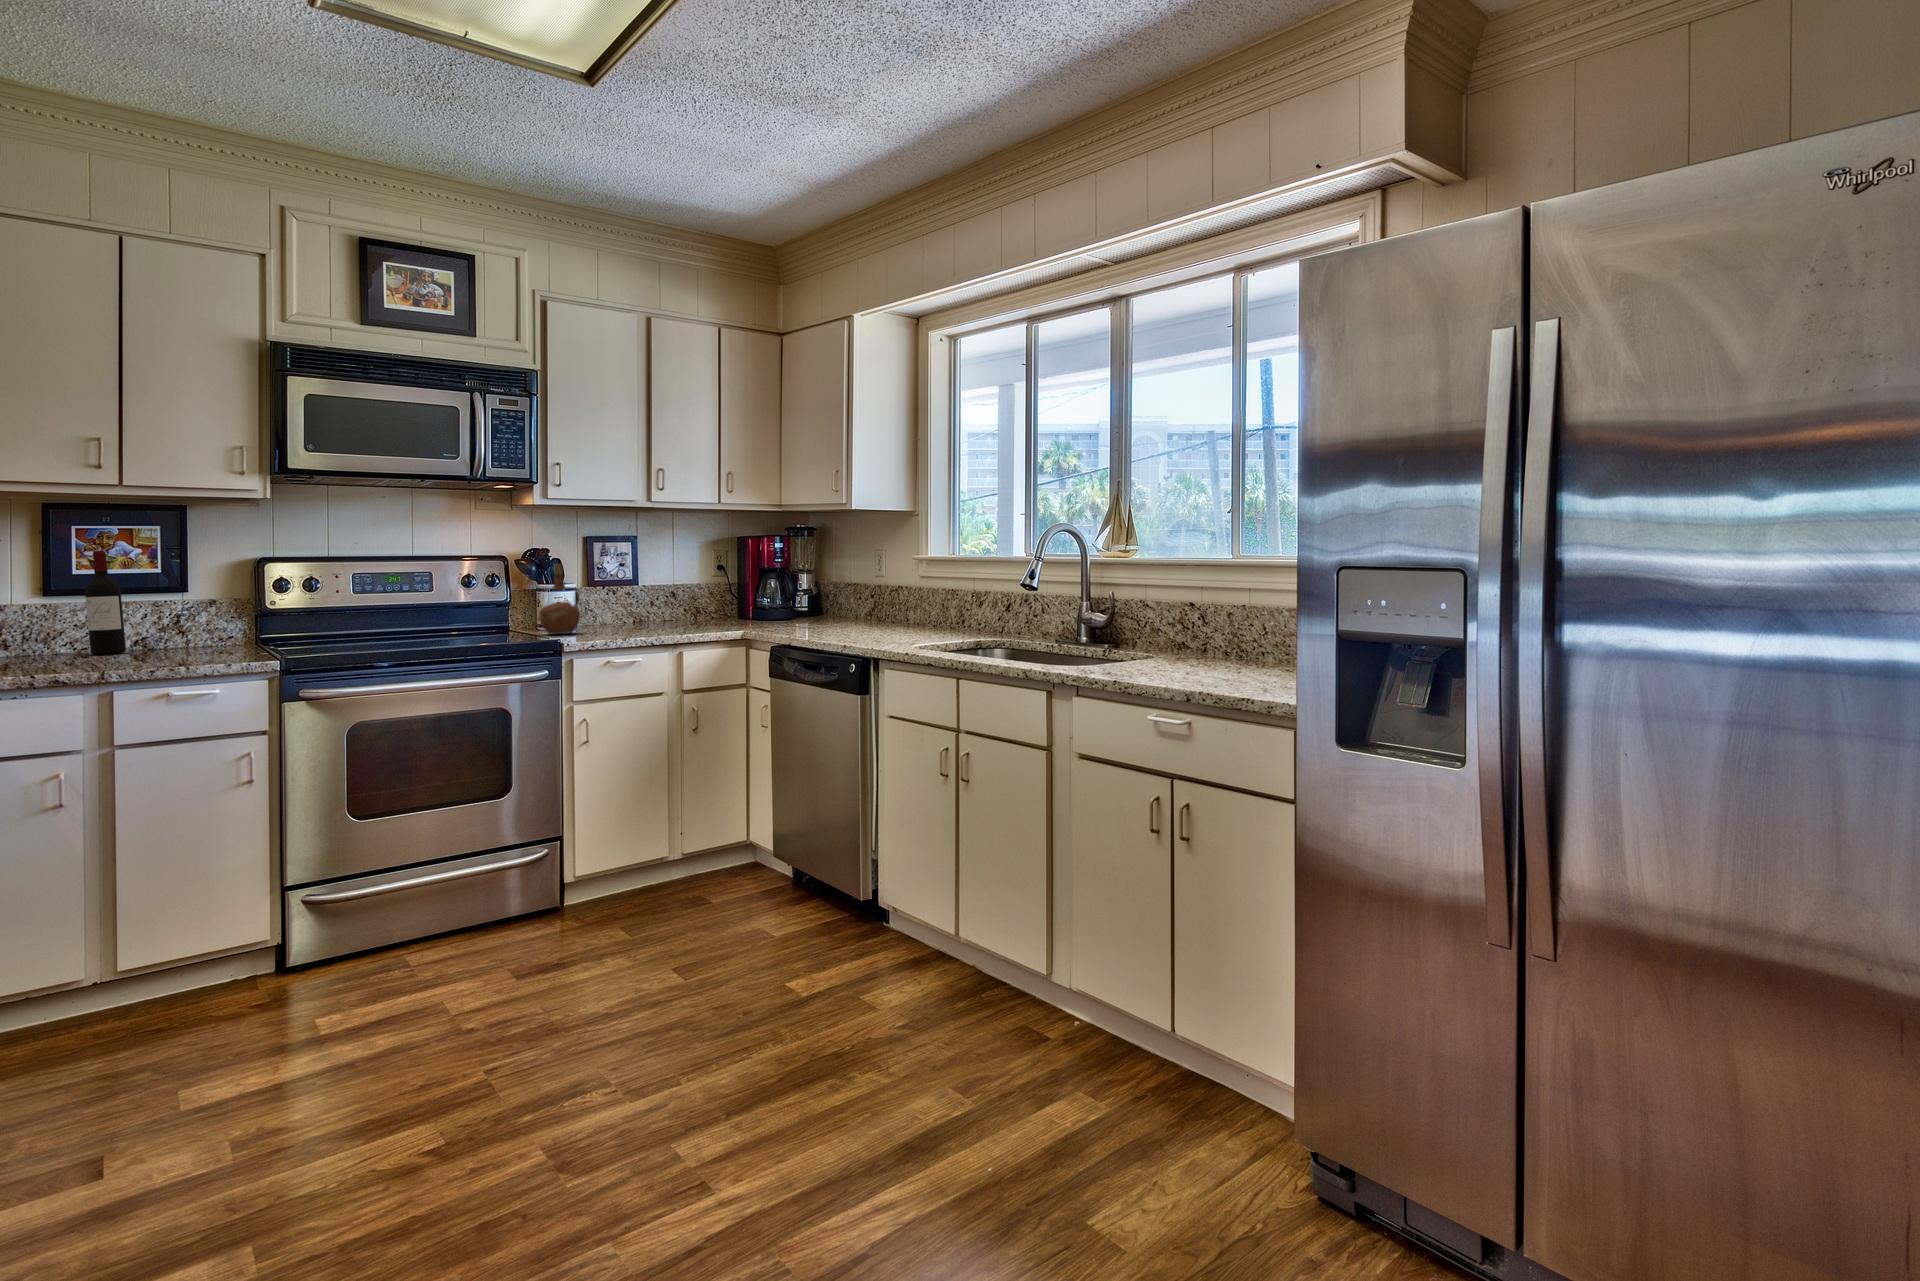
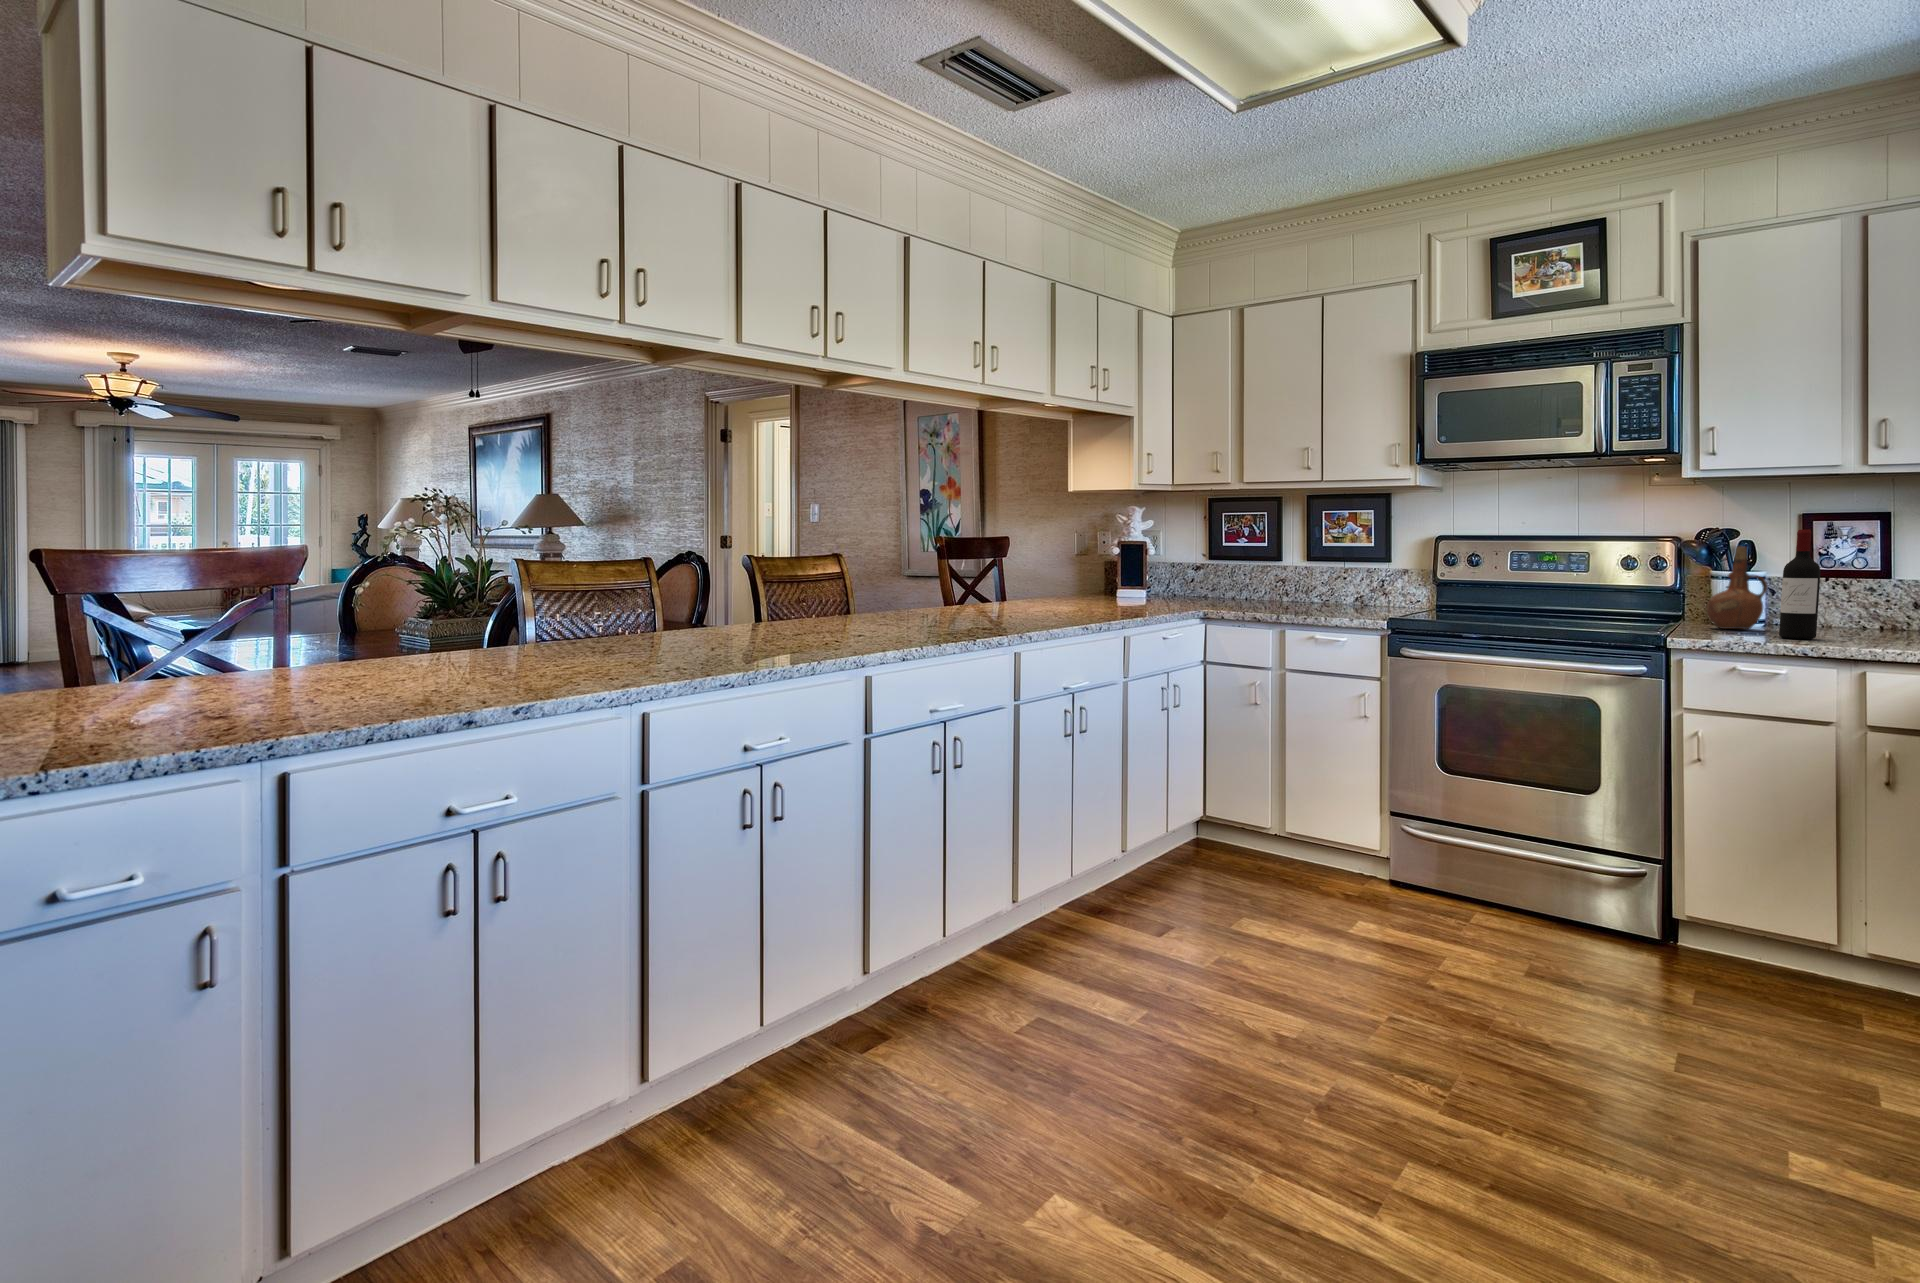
wine bottle: present [85,551,126,655] -> present [1779,530,1820,639]

